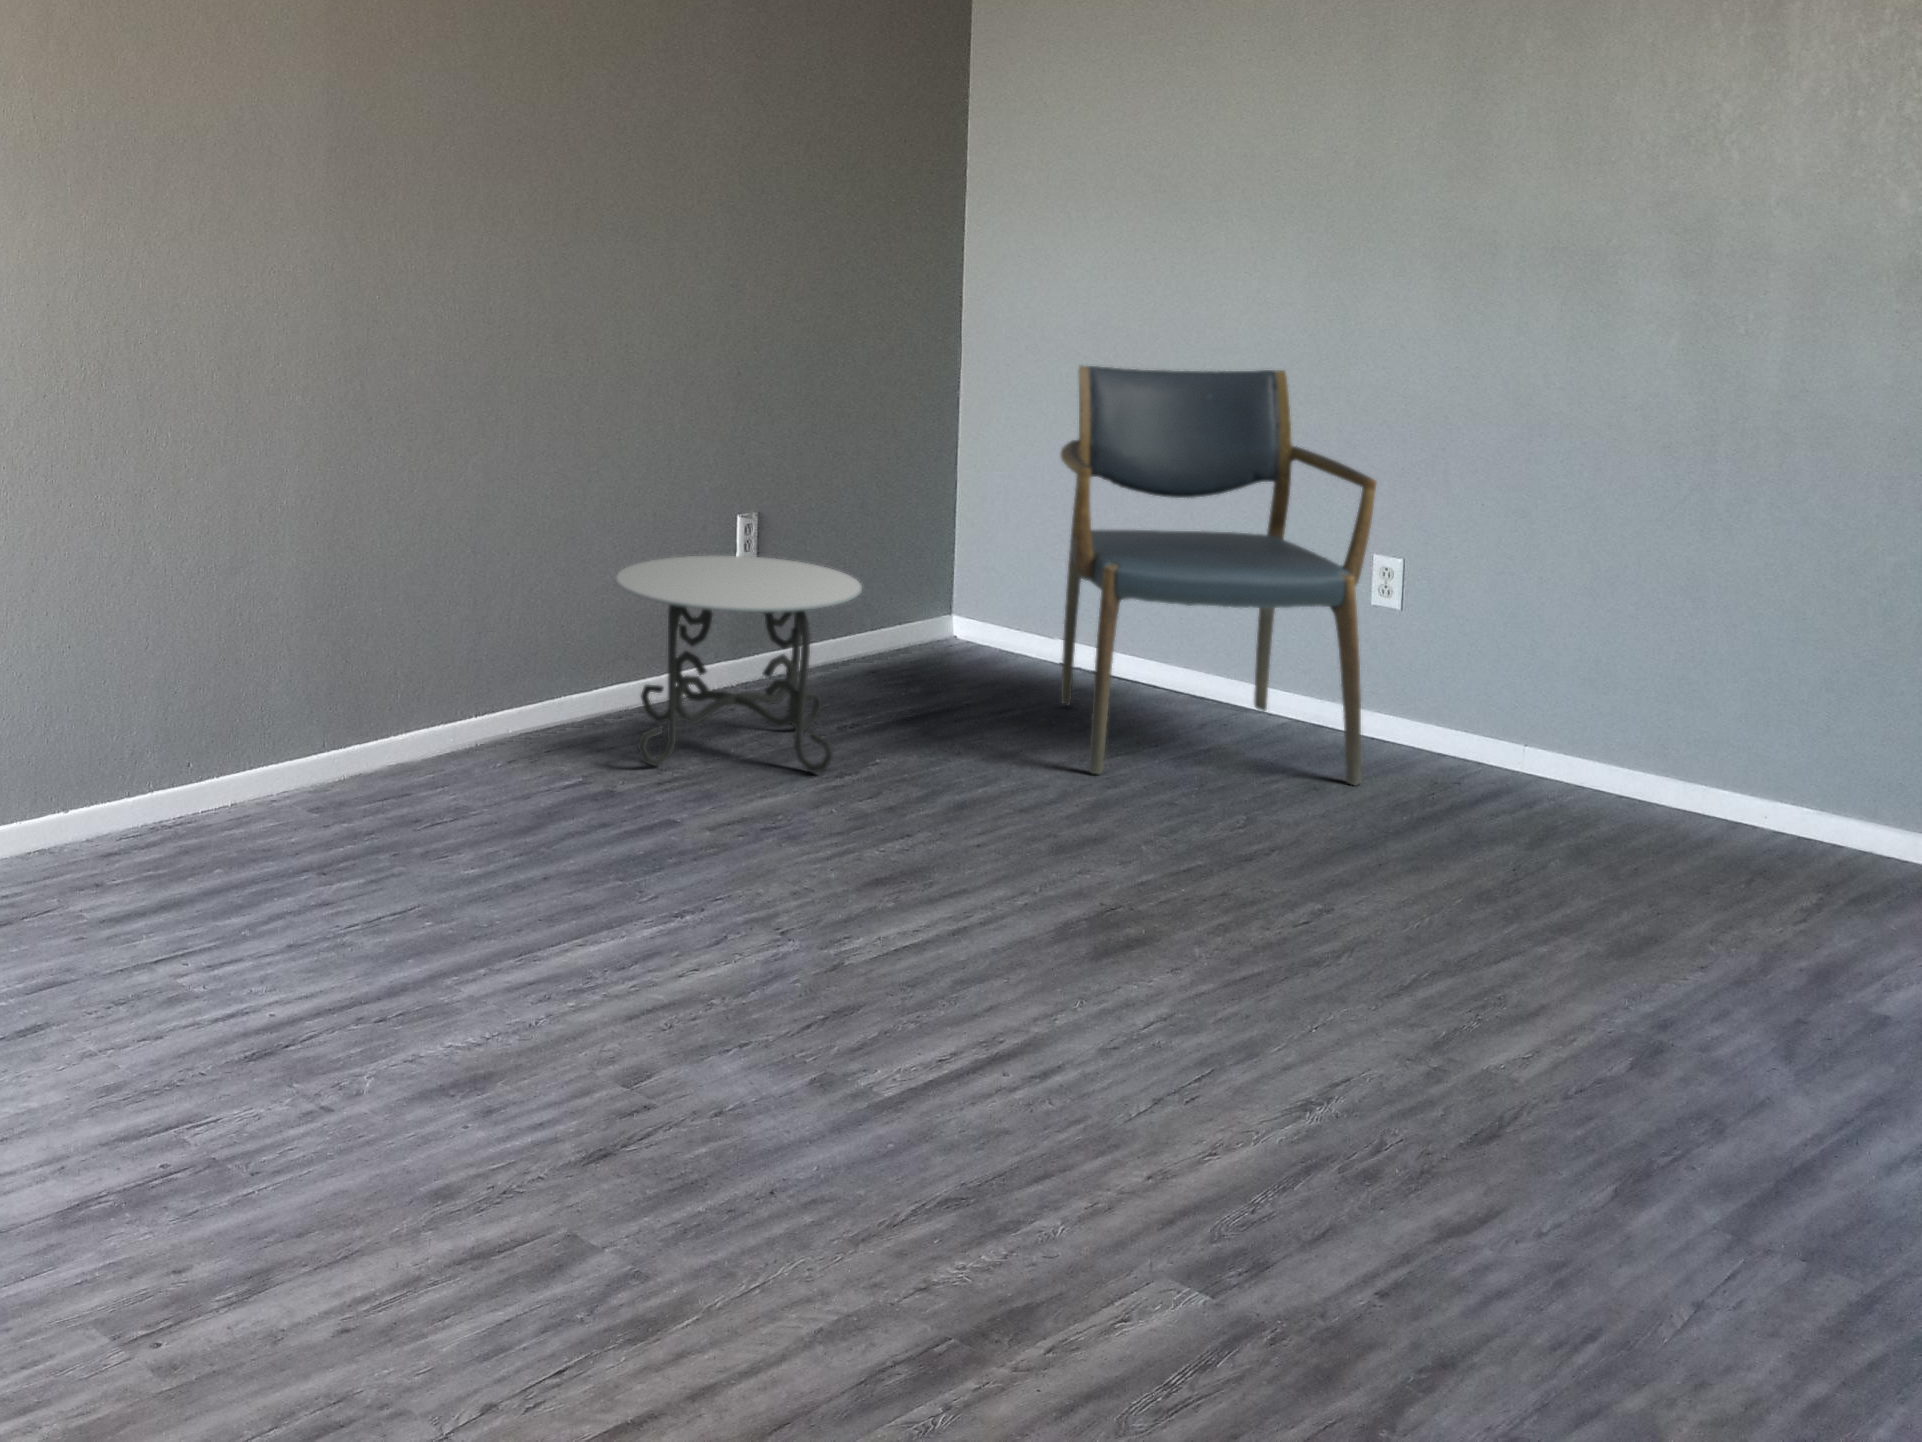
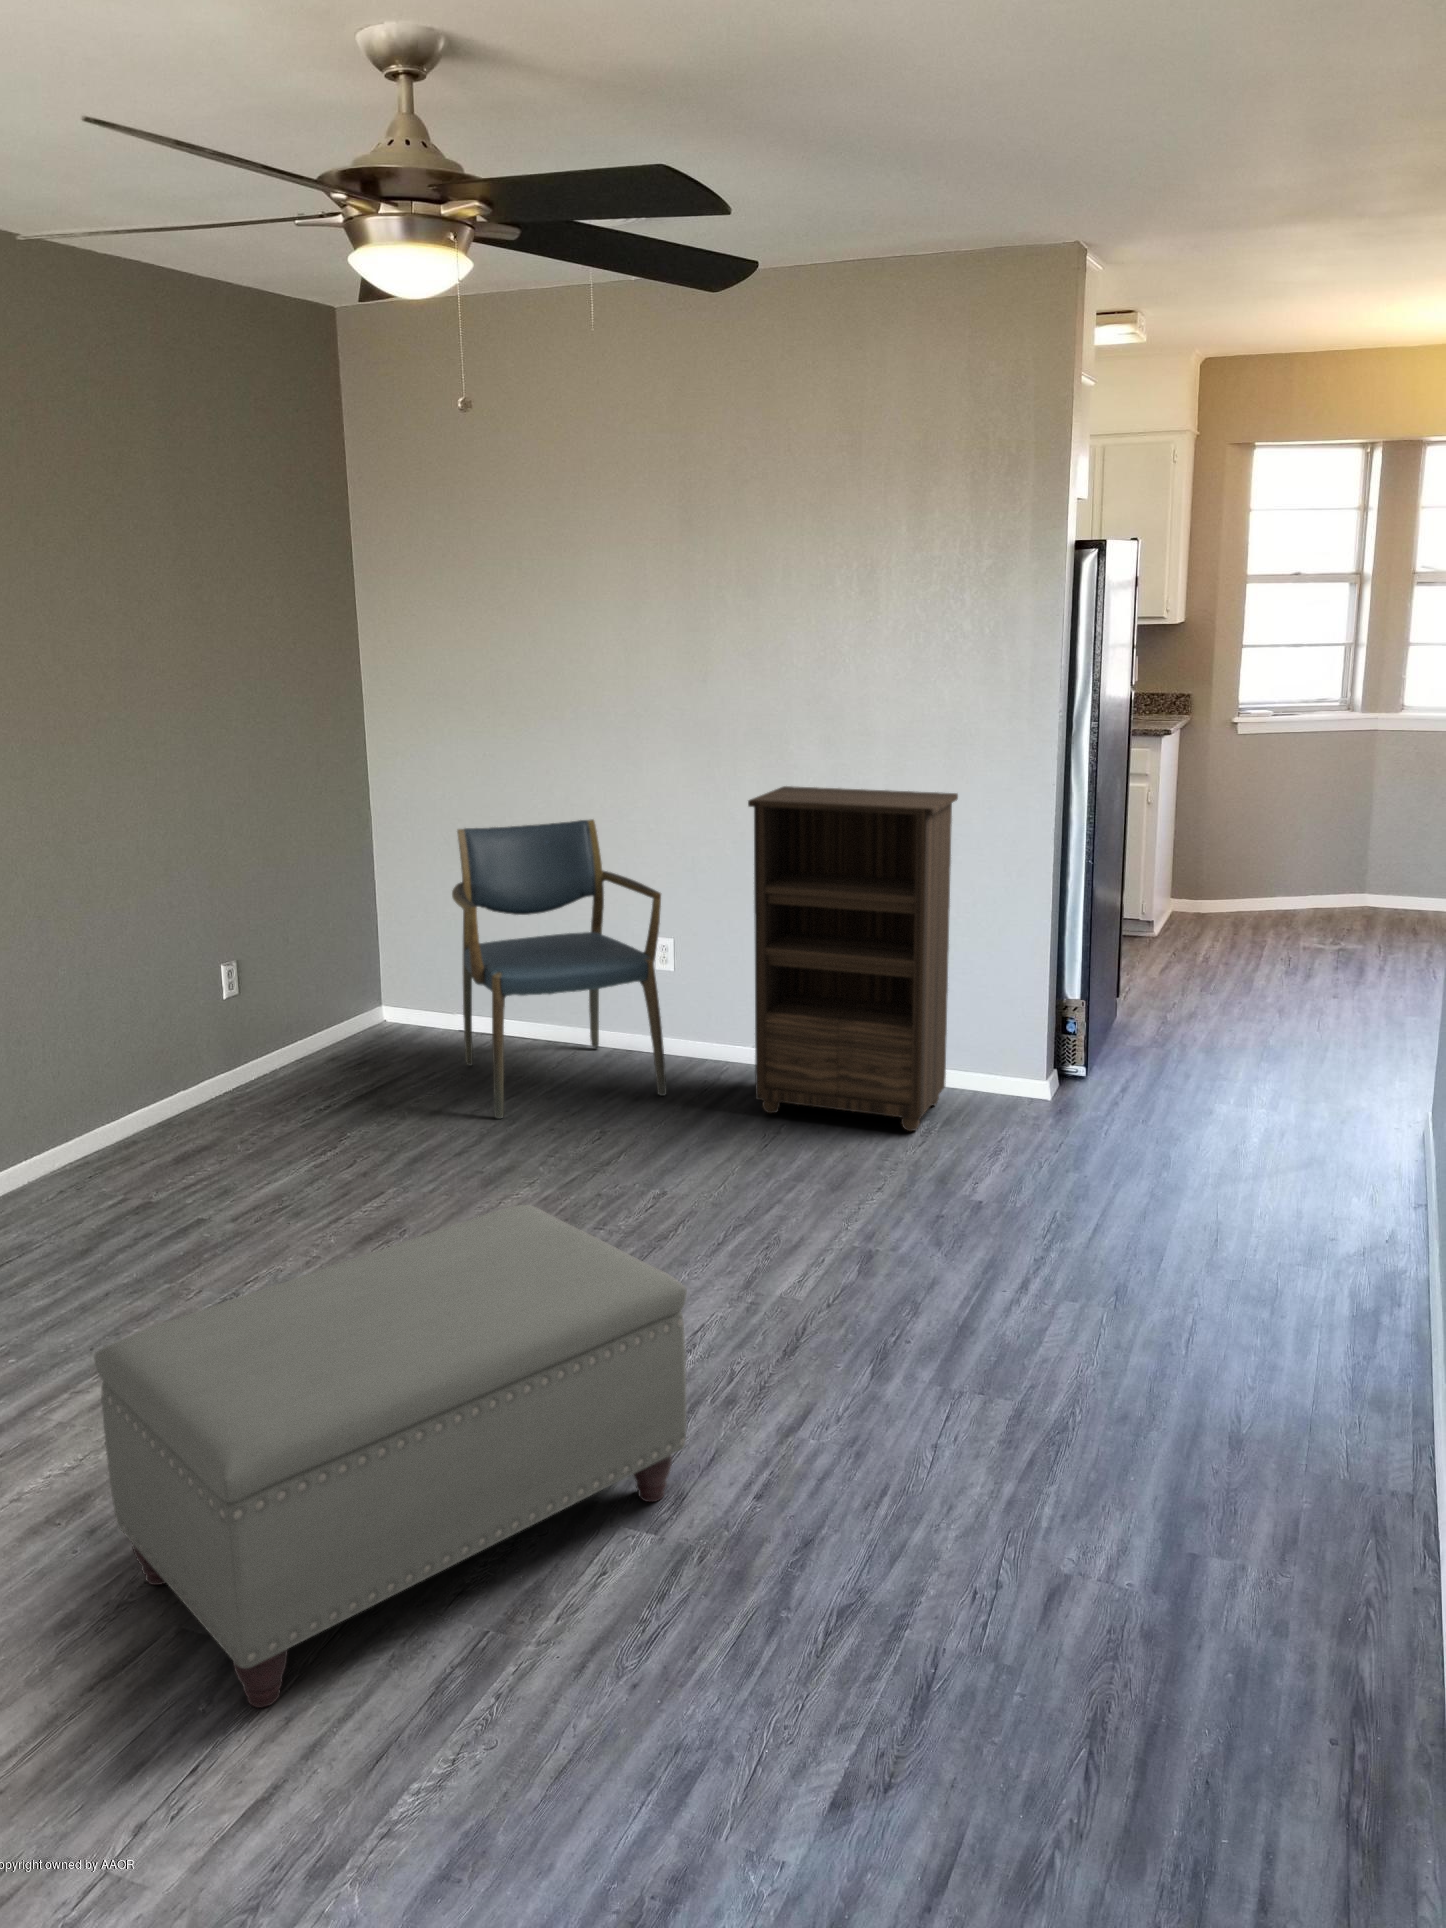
bookshelf: none [1504,335,1900,897] -> present [748,786,958,1131]
side table: present [616,556,862,772] -> none [128,997,323,1173]
ottoman: none [514,818,1293,1338] -> present [94,1205,687,1708]

